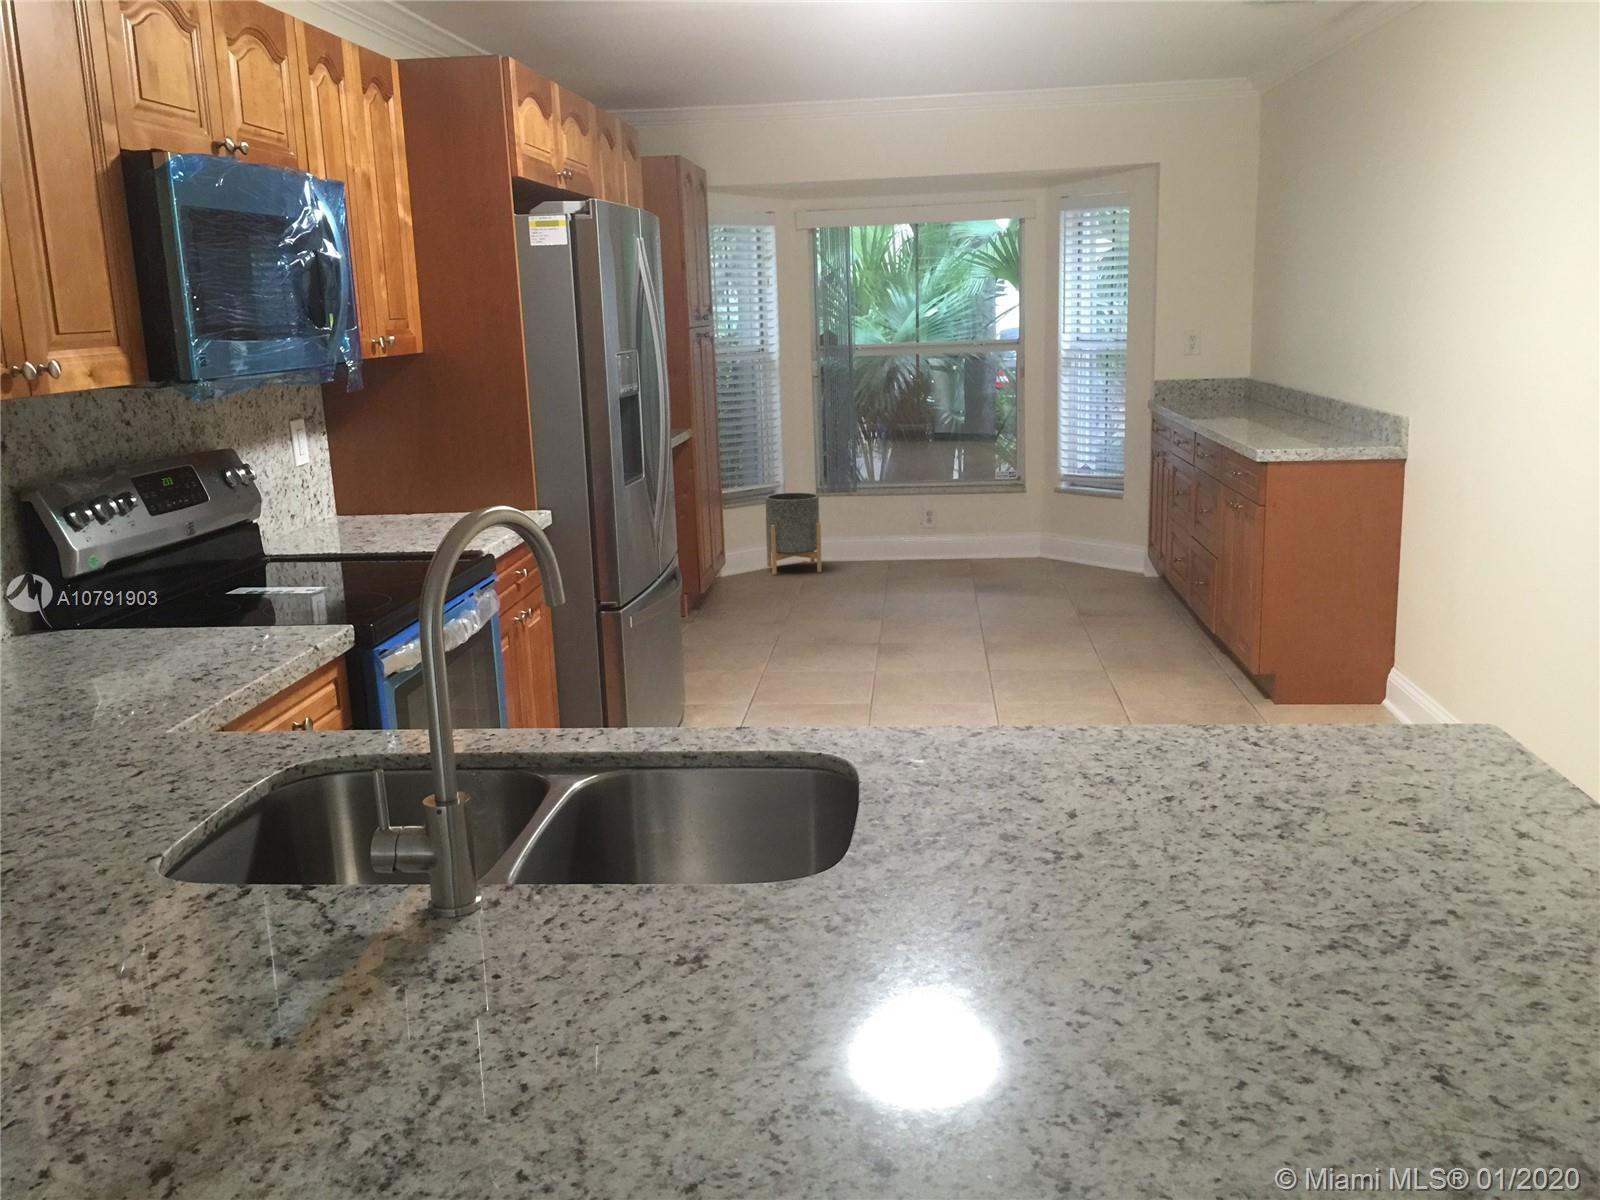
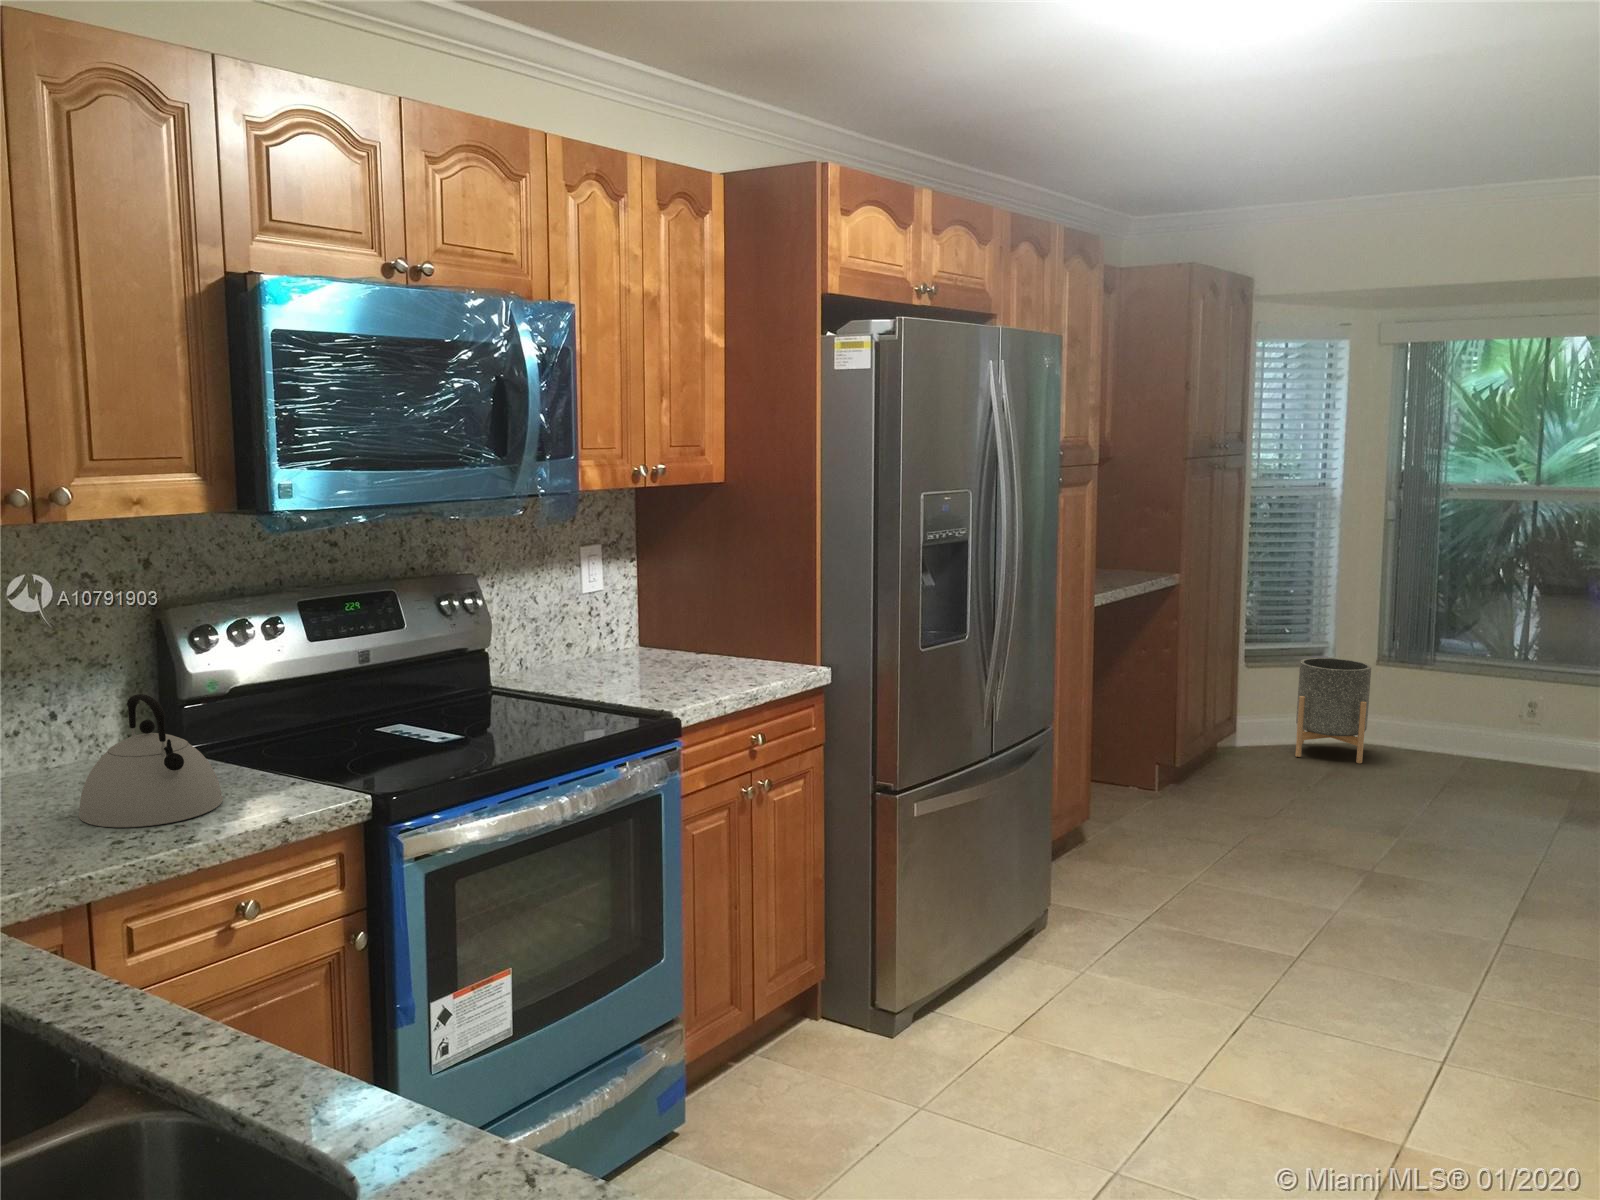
kettle: none [114,548,248,670] -> present [79,694,223,828]

